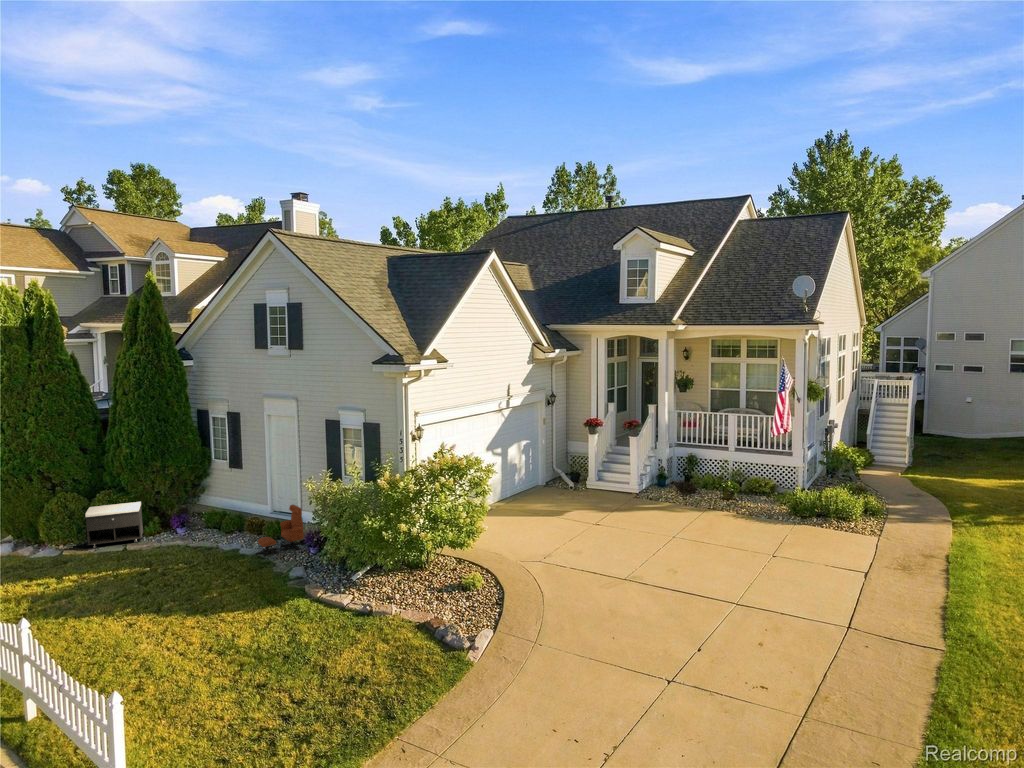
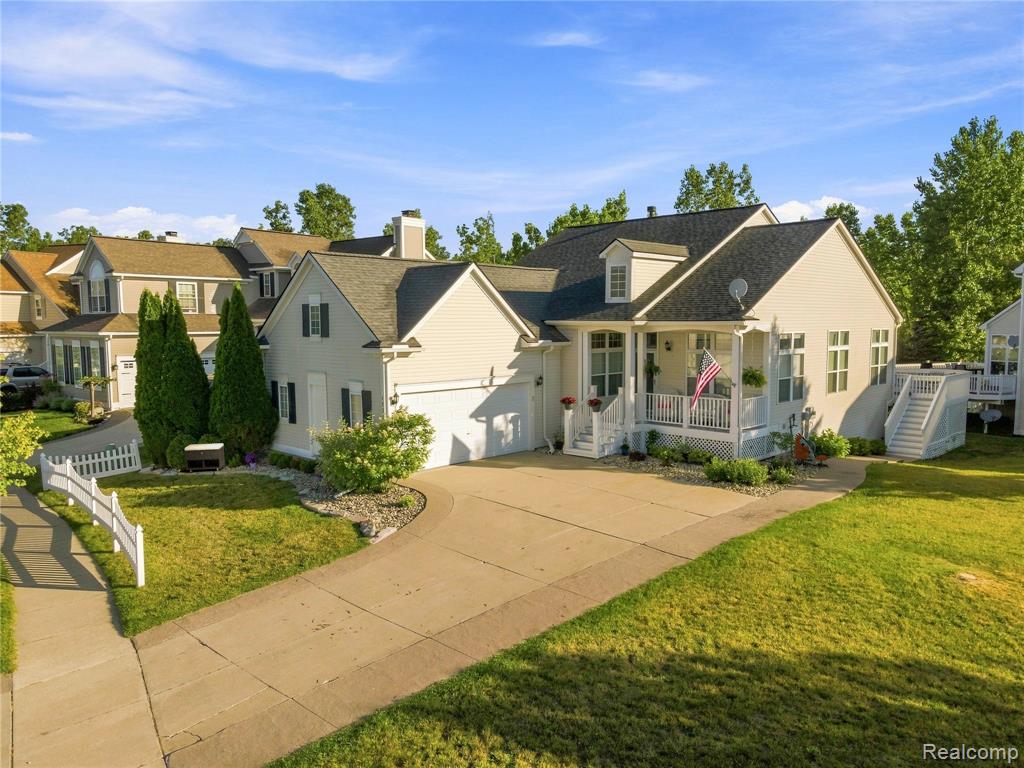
lounge chair: present [256,505,305,556] -> present [794,435,827,467]

